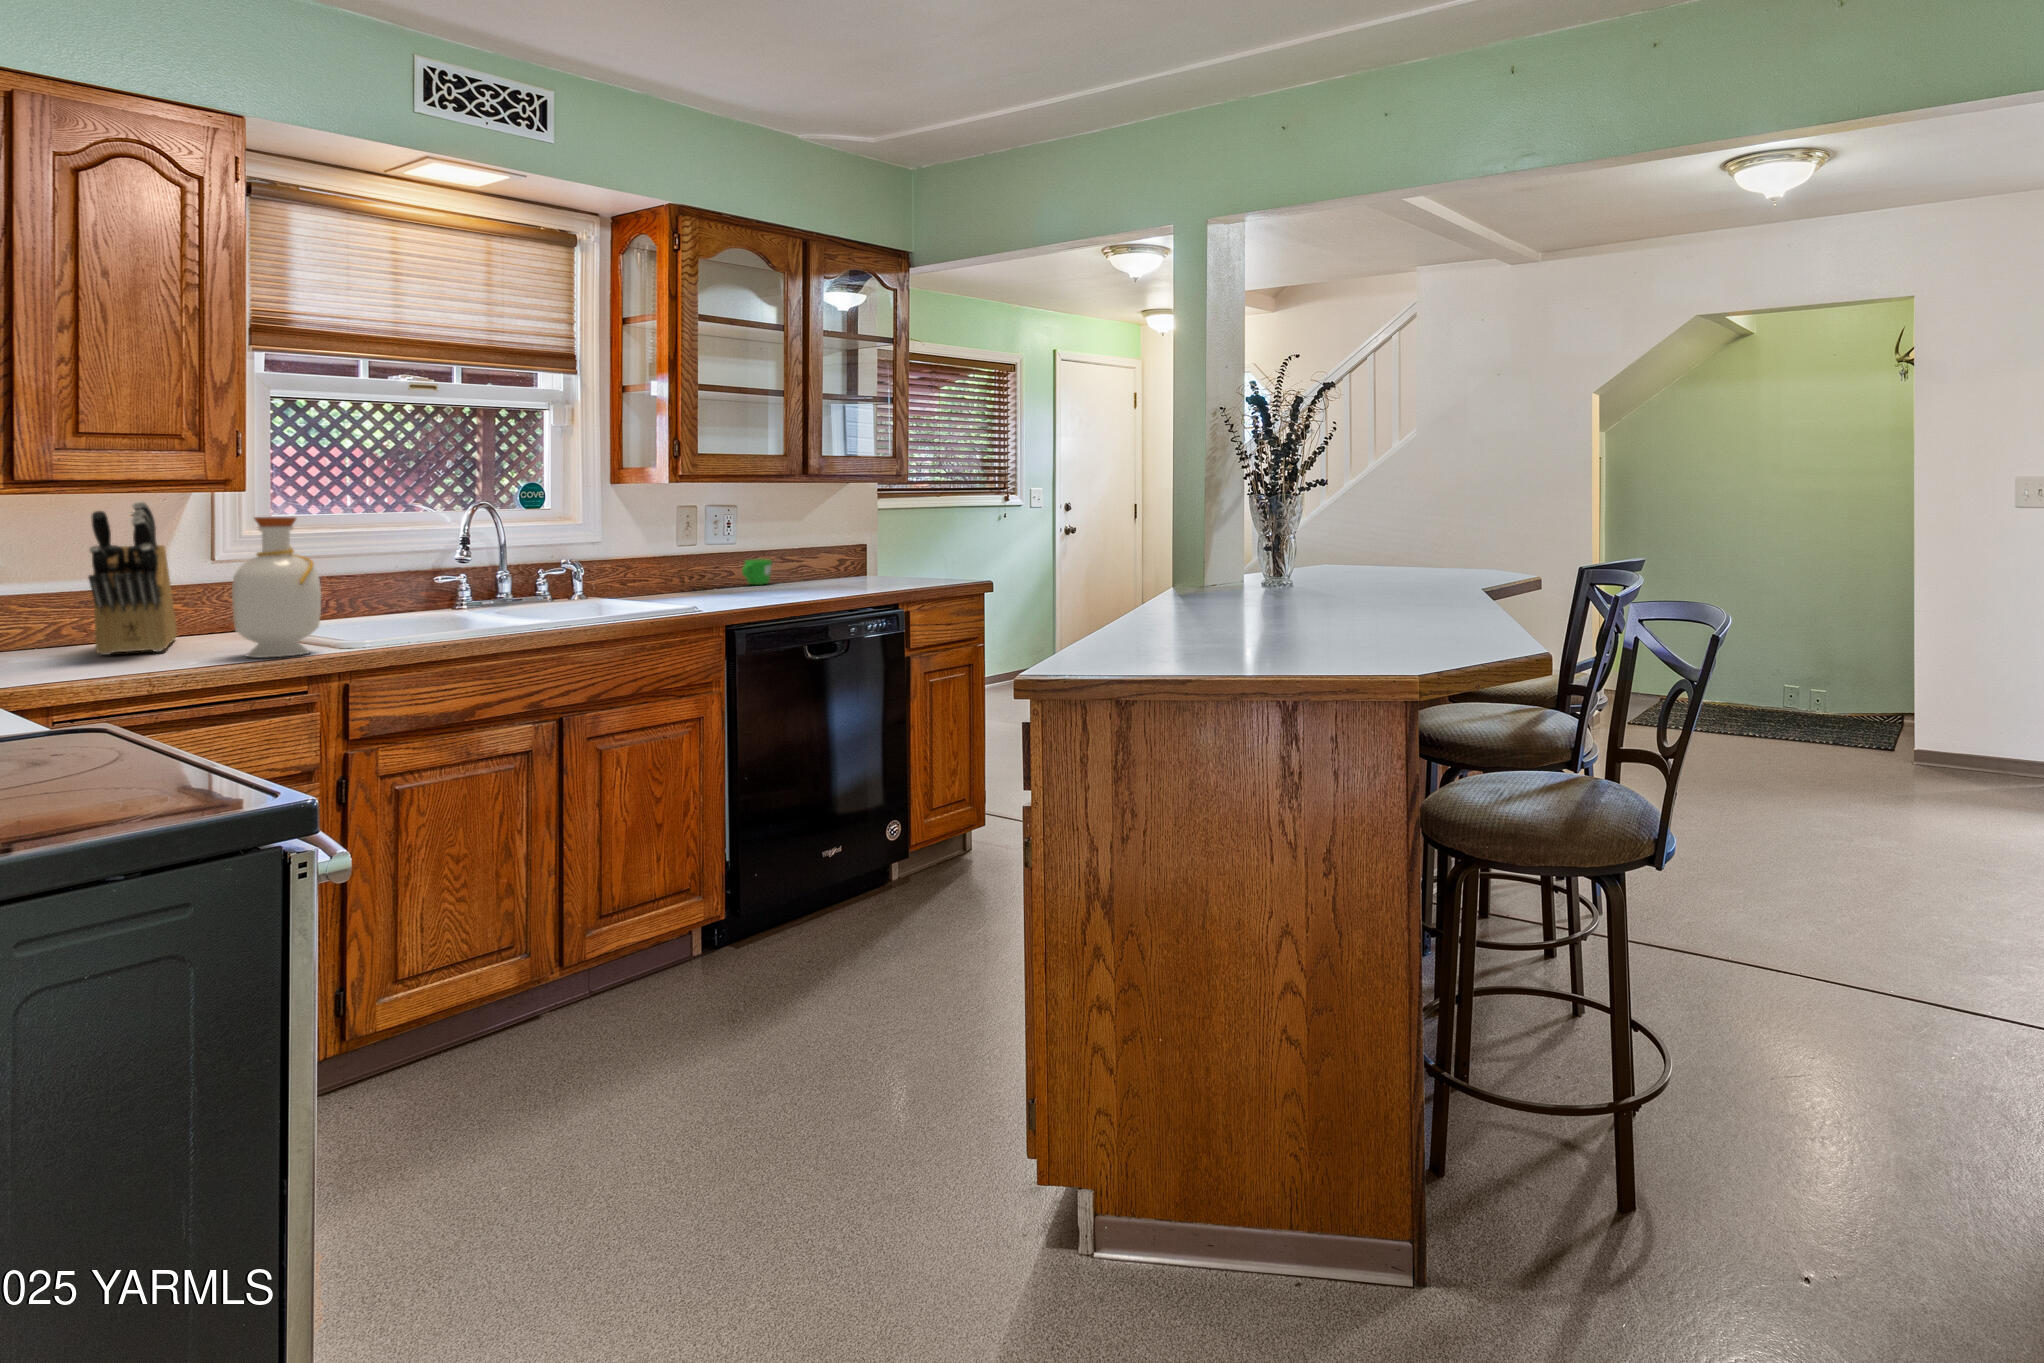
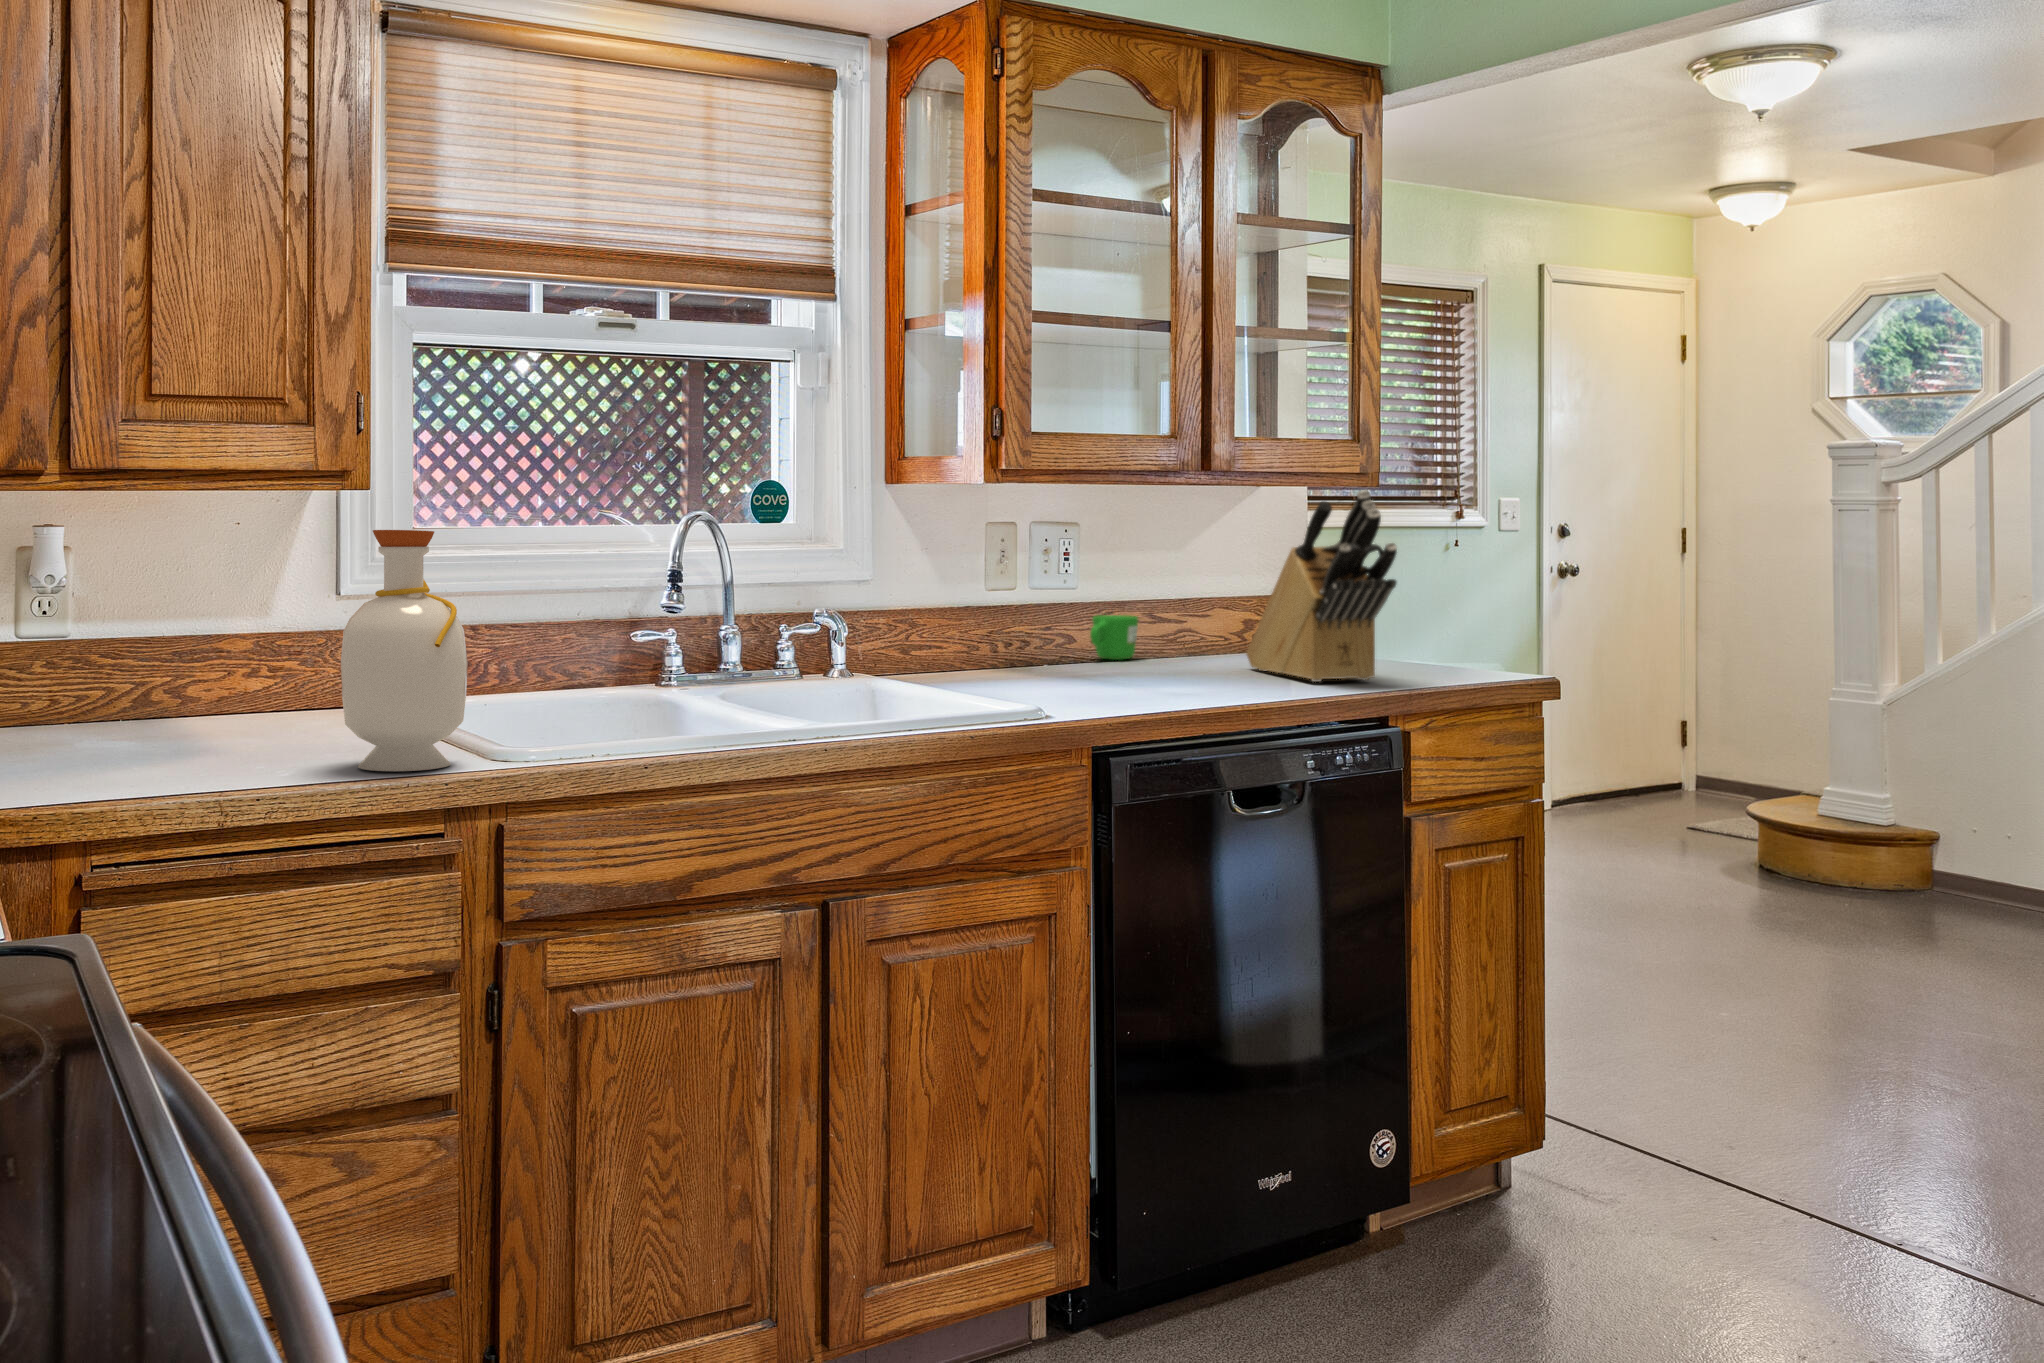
knife block: present [89,502,177,655] -> present [1246,490,1397,682]

